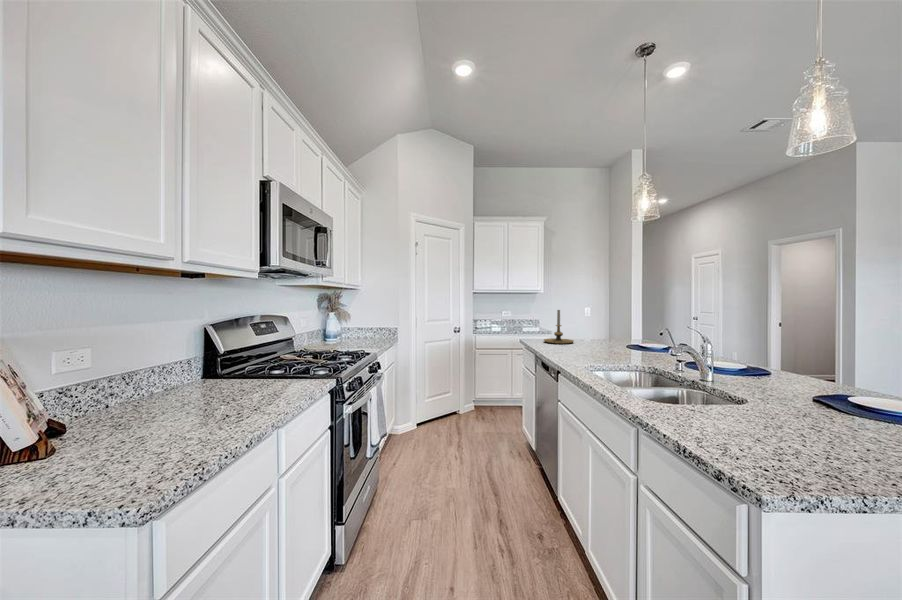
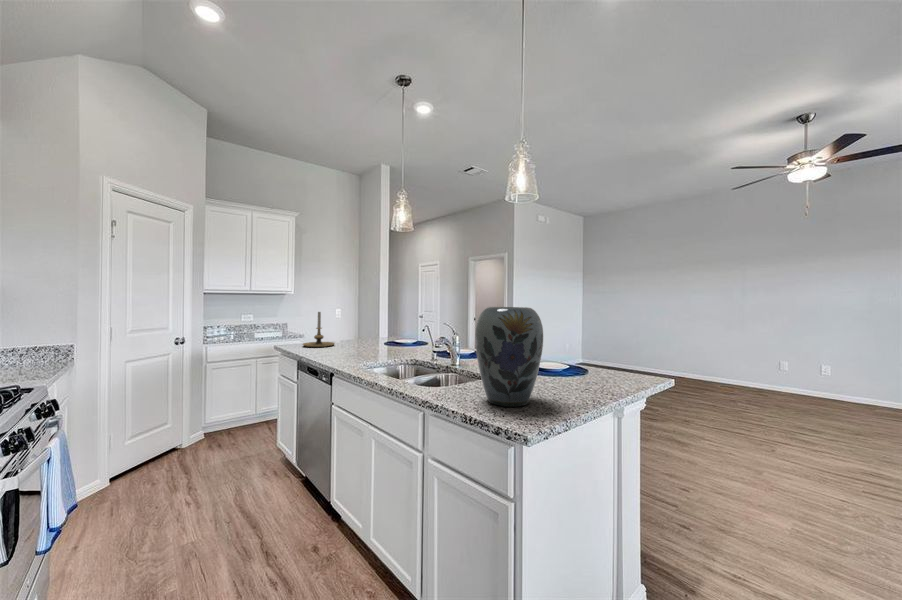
vase: none [704,307,831,451] -> present [475,307,543,407]

